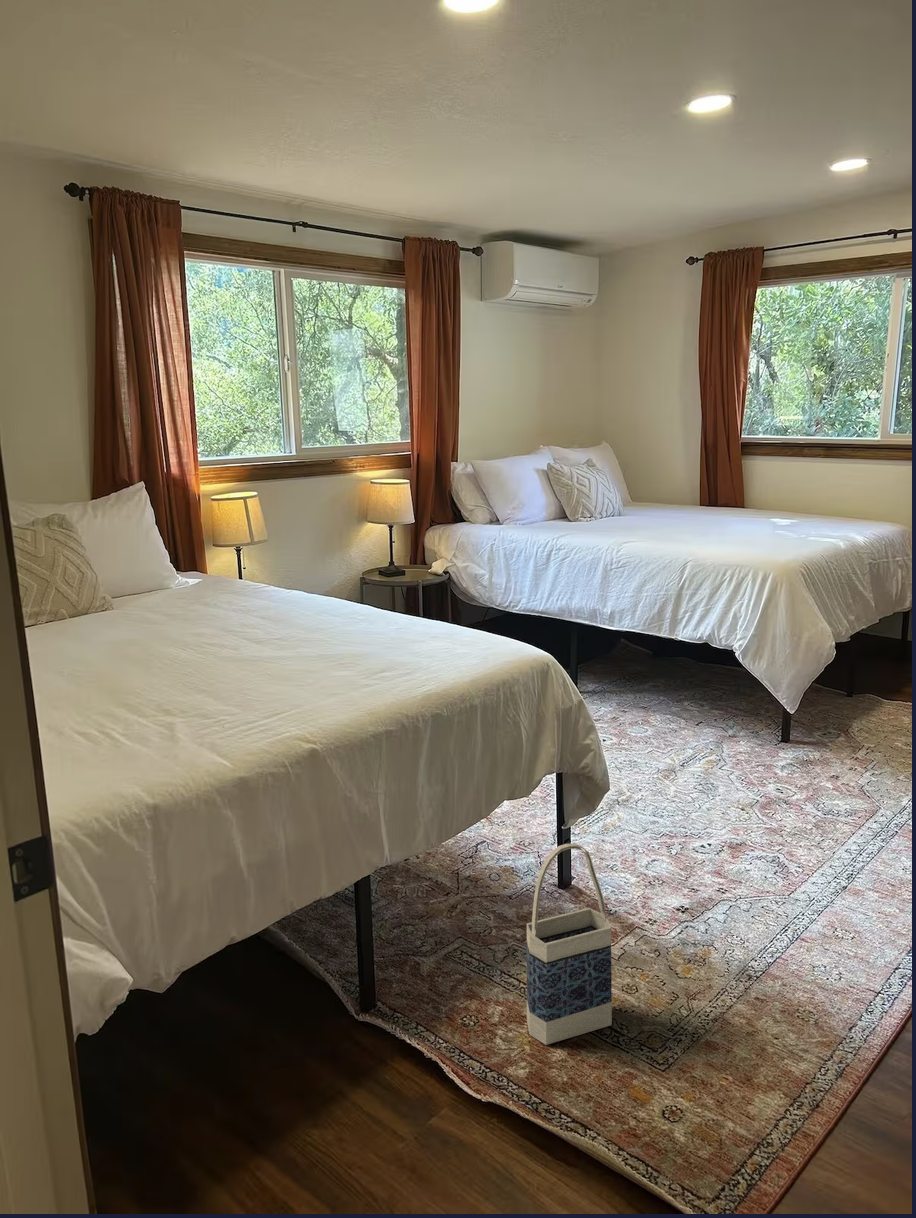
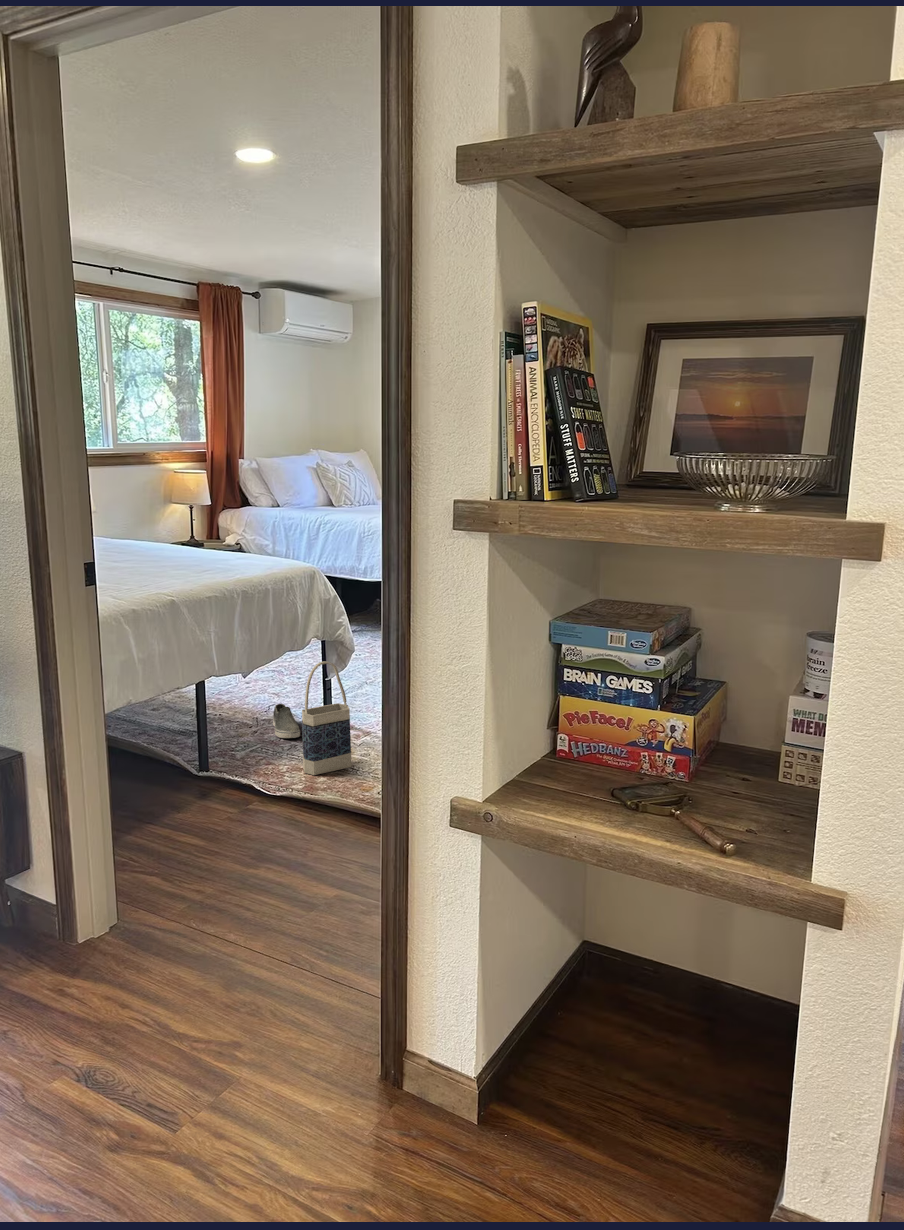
shoe: none [480,857,522,932] -> present [273,704,300,738]

